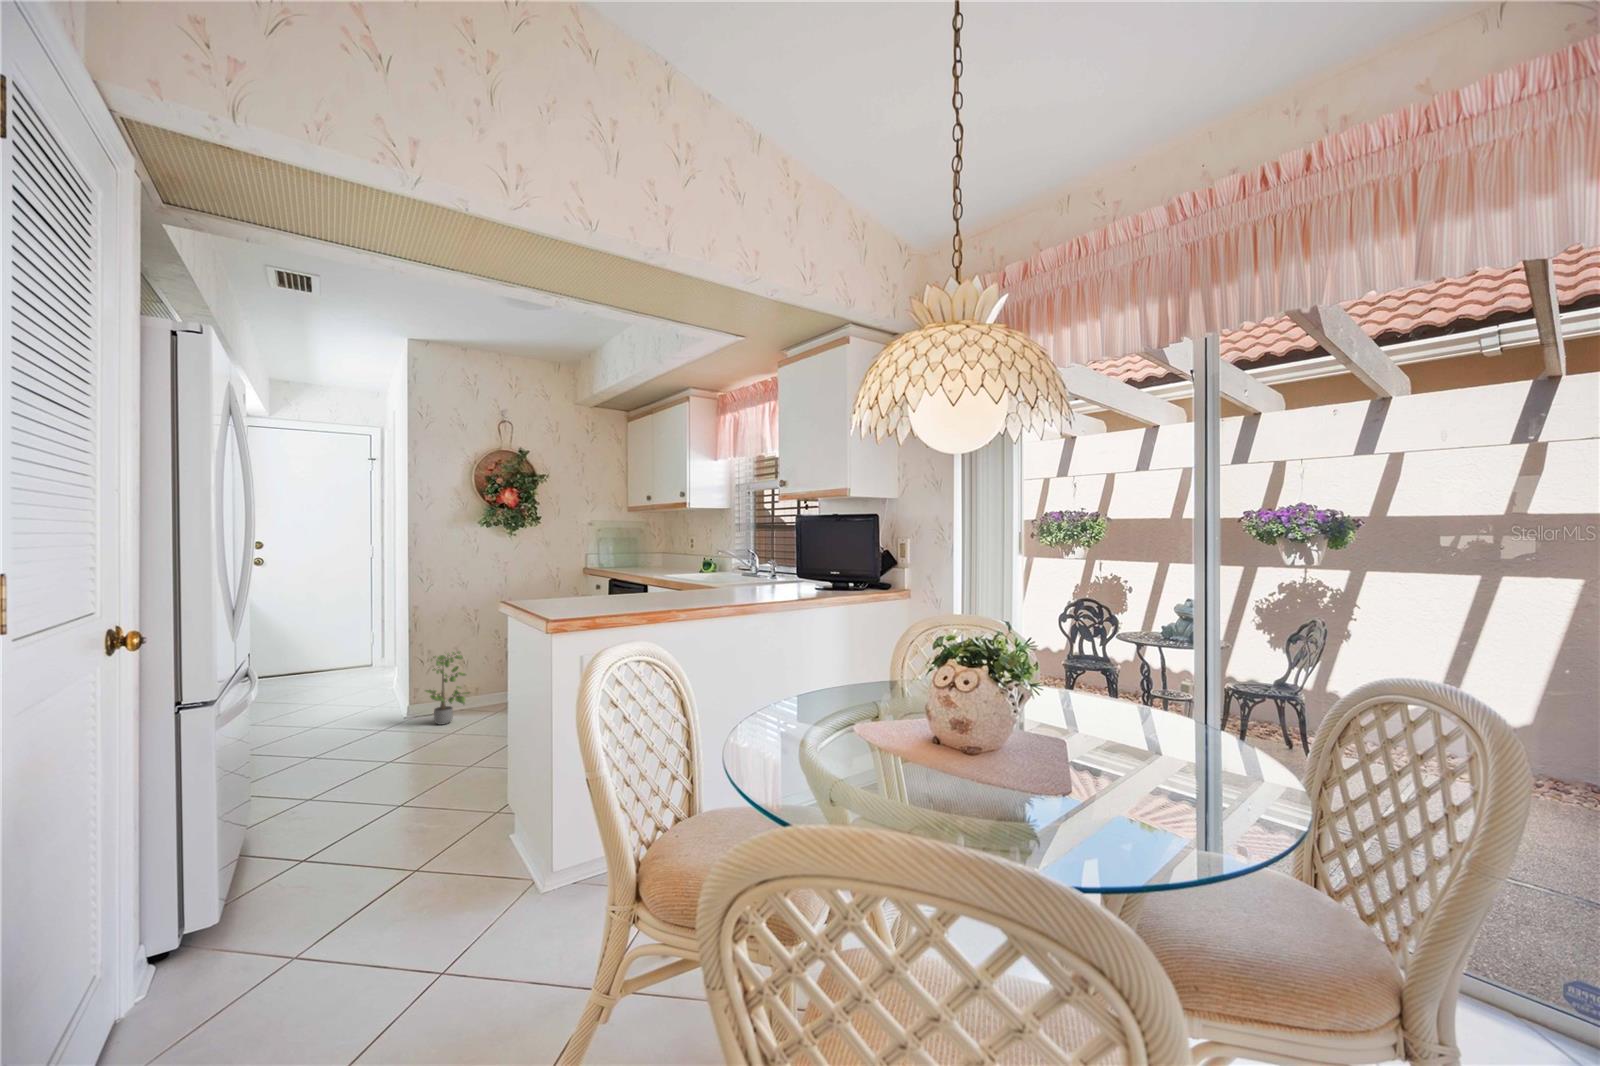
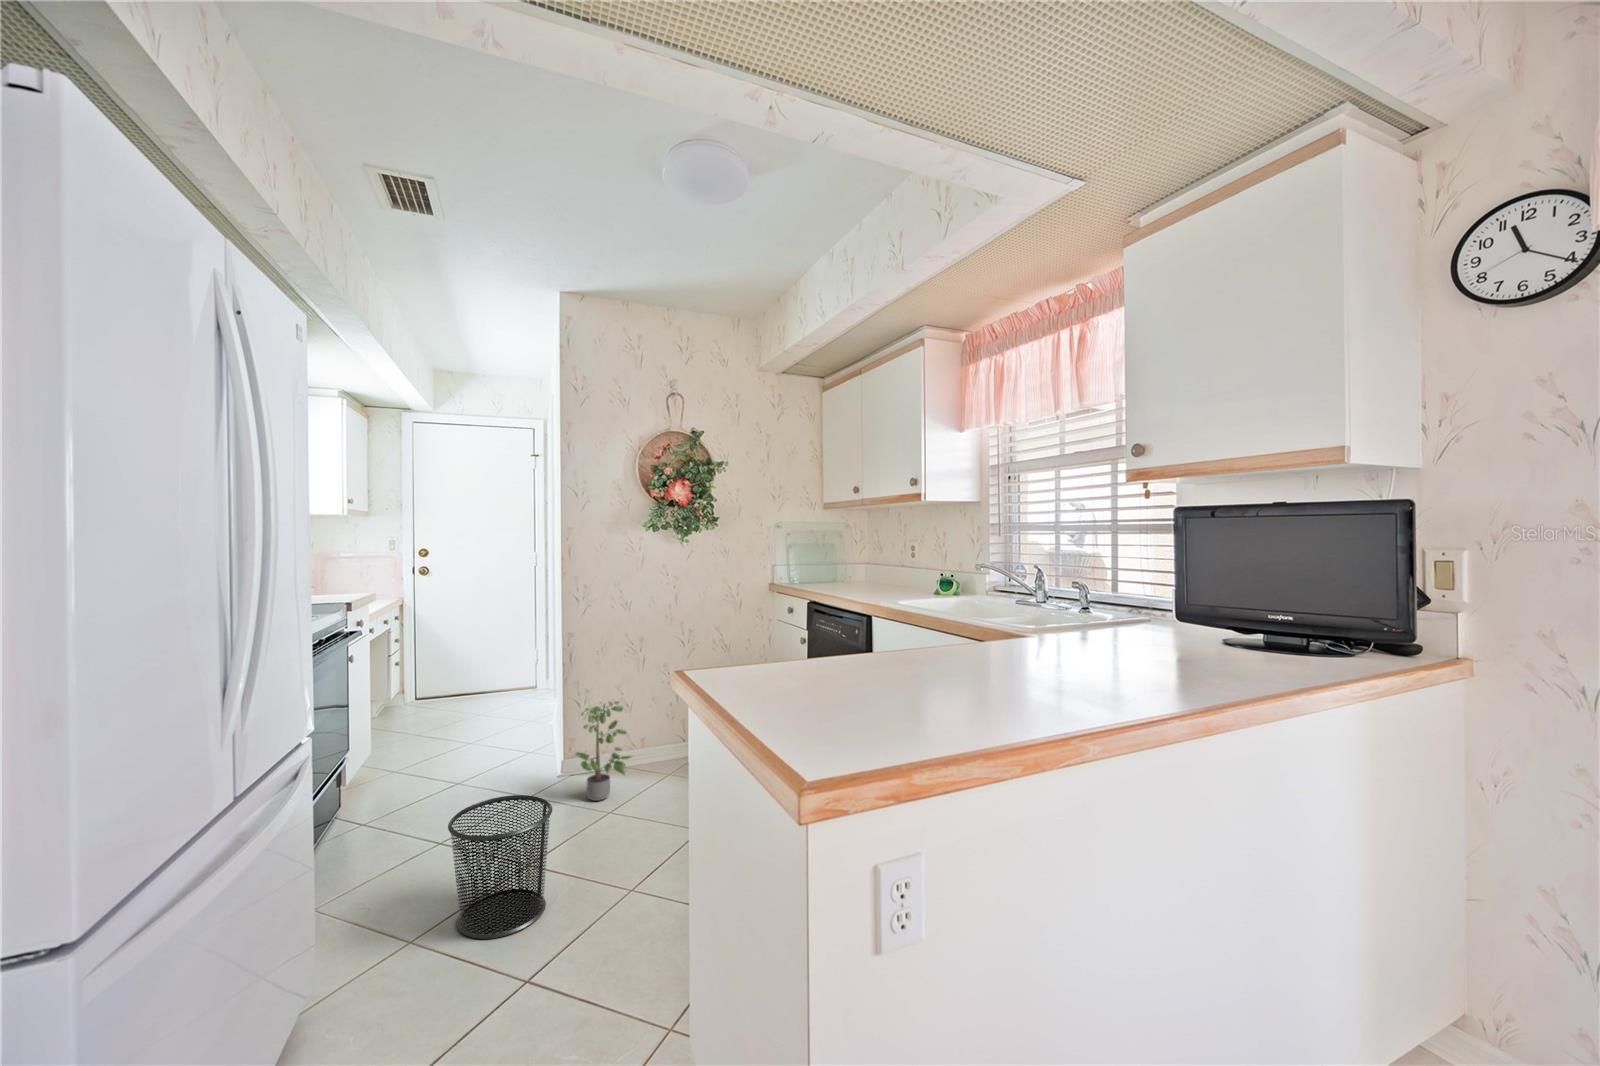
waste bin: none [348,700,421,785] -> present [448,795,552,939]

